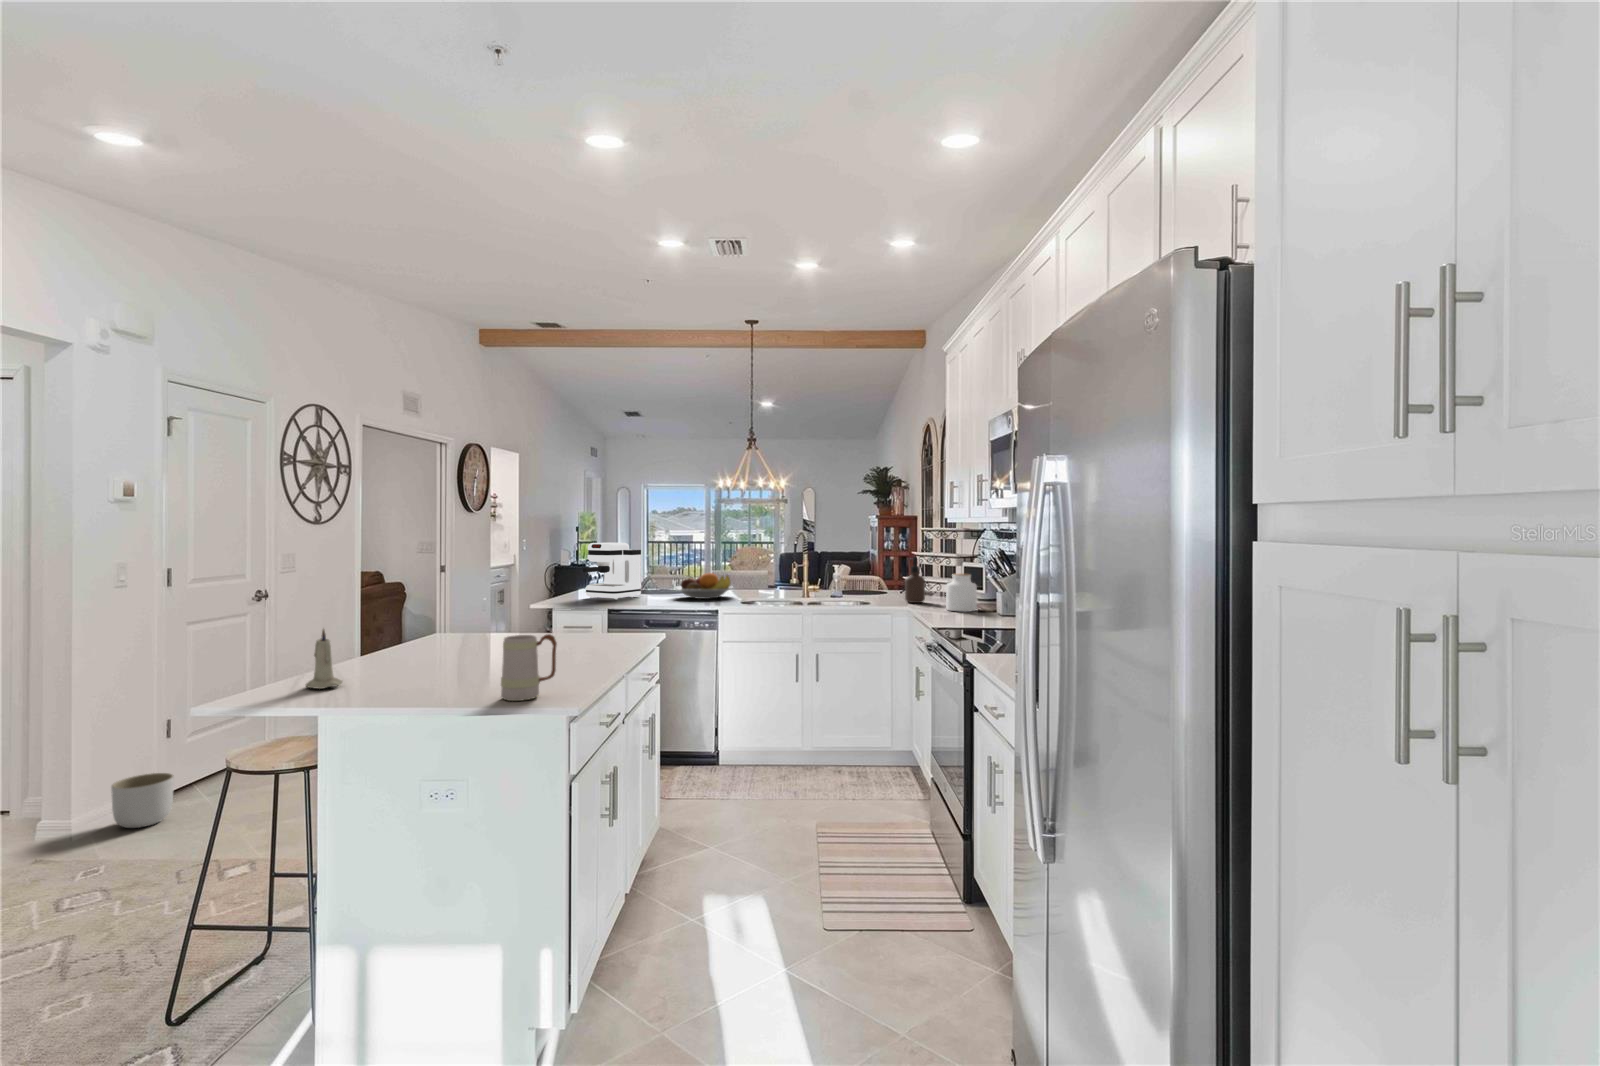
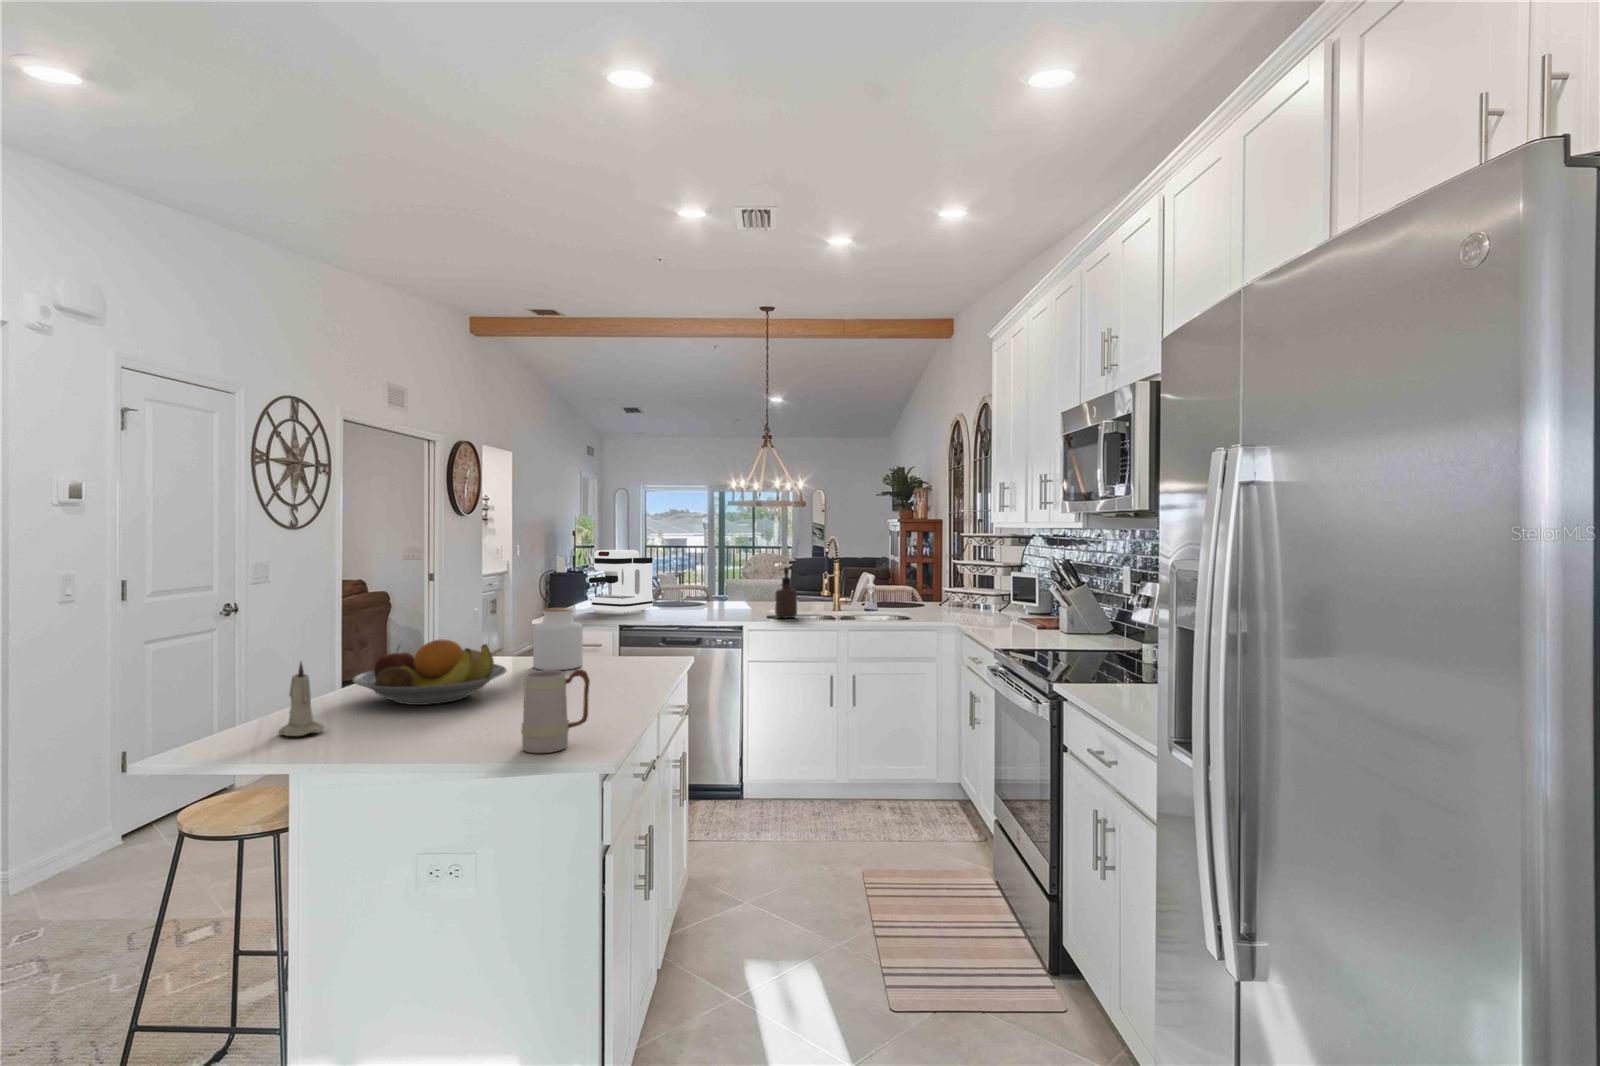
soap dispenser: present [905,557,925,603] -> present [775,567,797,618]
fruit bowl: present [675,573,732,599] -> present [353,639,506,705]
jar: present [946,574,977,612] -> present [533,608,583,670]
planter: present [111,773,174,828] -> none [55,814,127,879]

